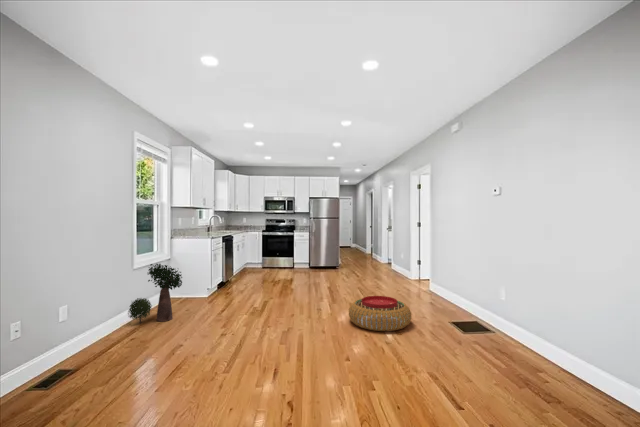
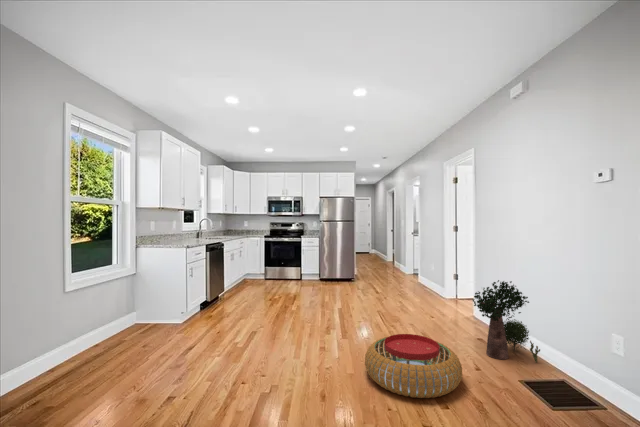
potted plant: present [128,264,182,323] -> present [473,280,540,363]

